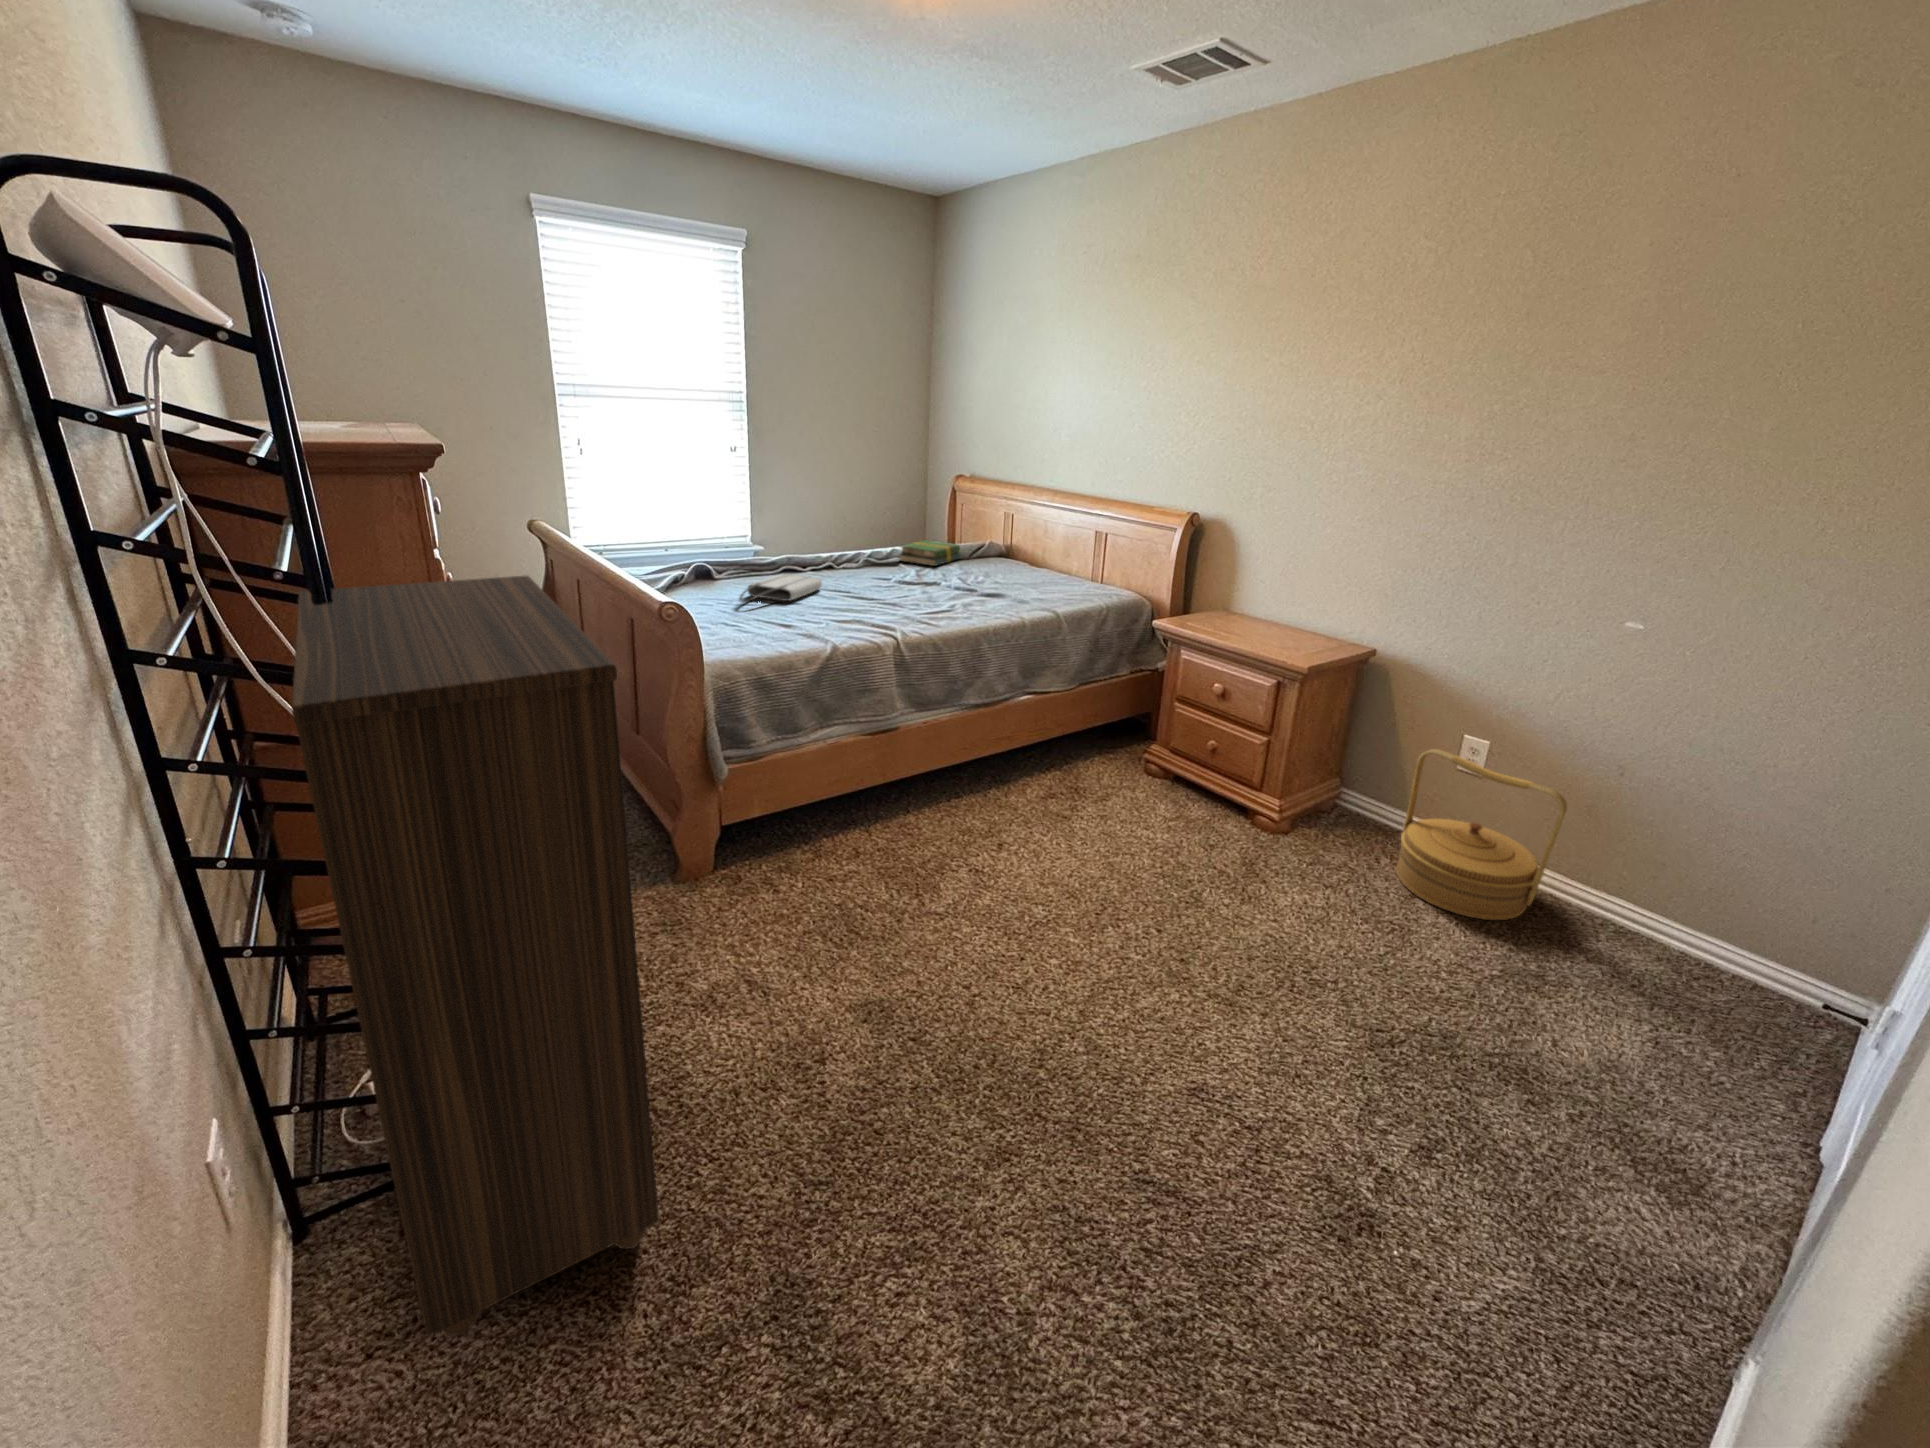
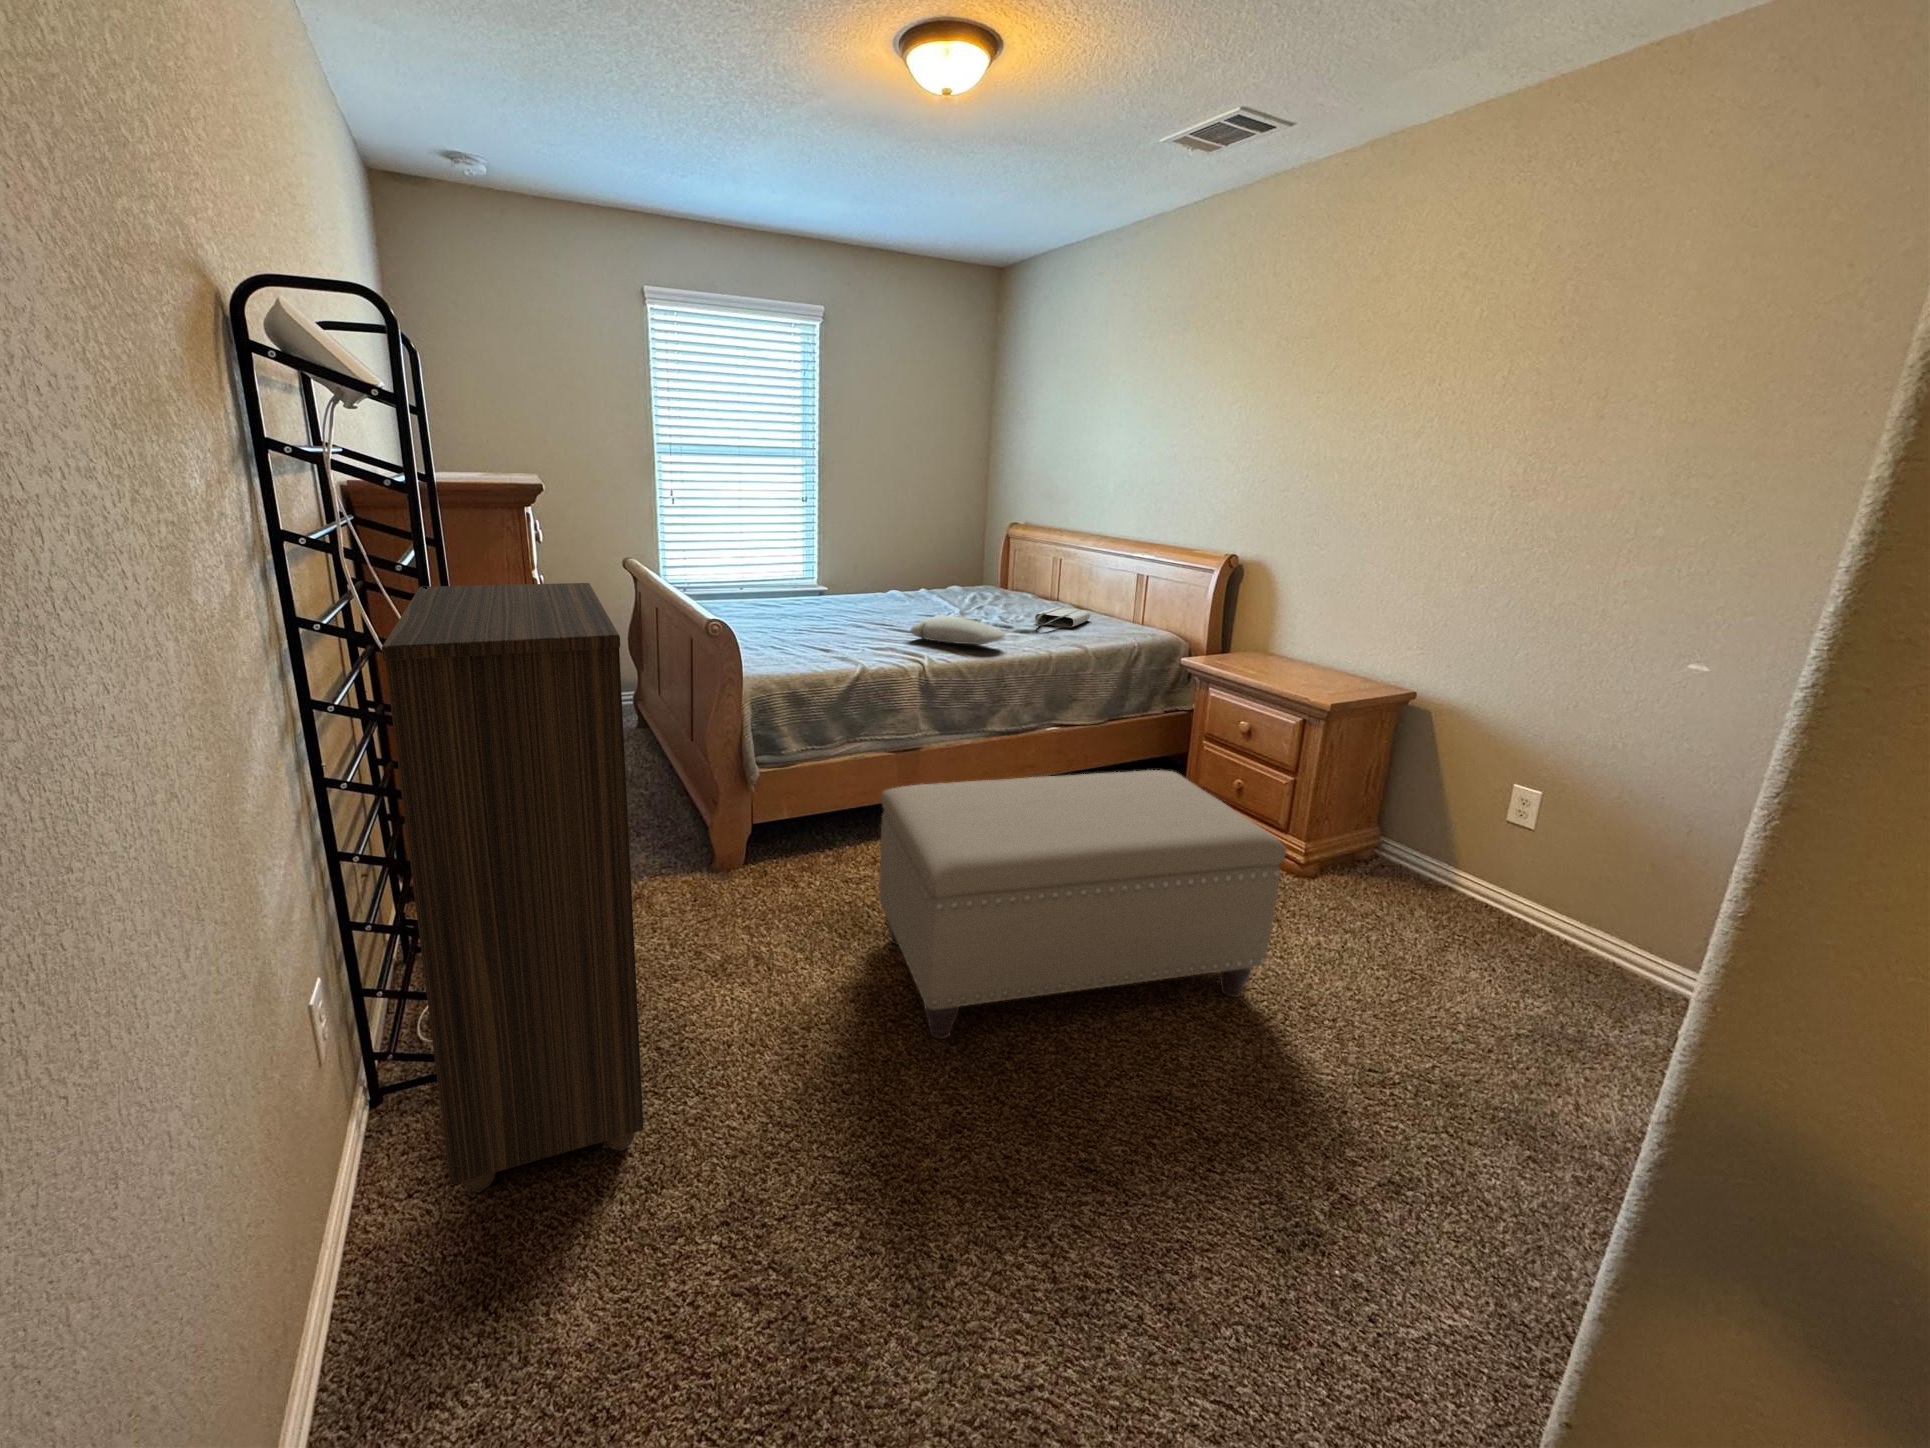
book: present [899,540,961,566] -> none [952,589,1012,612]
tote bag: present [739,574,822,602] -> present [1035,608,1090,628]
pillow: none [867,576,971,607] -> present [910,616,1005,645]
ottoman: none [875,742,1297,1055] -> present [879,770,1287,1039]
woven basket: present [1396,749,1567,920] -> none [1428,797,1615,982]

